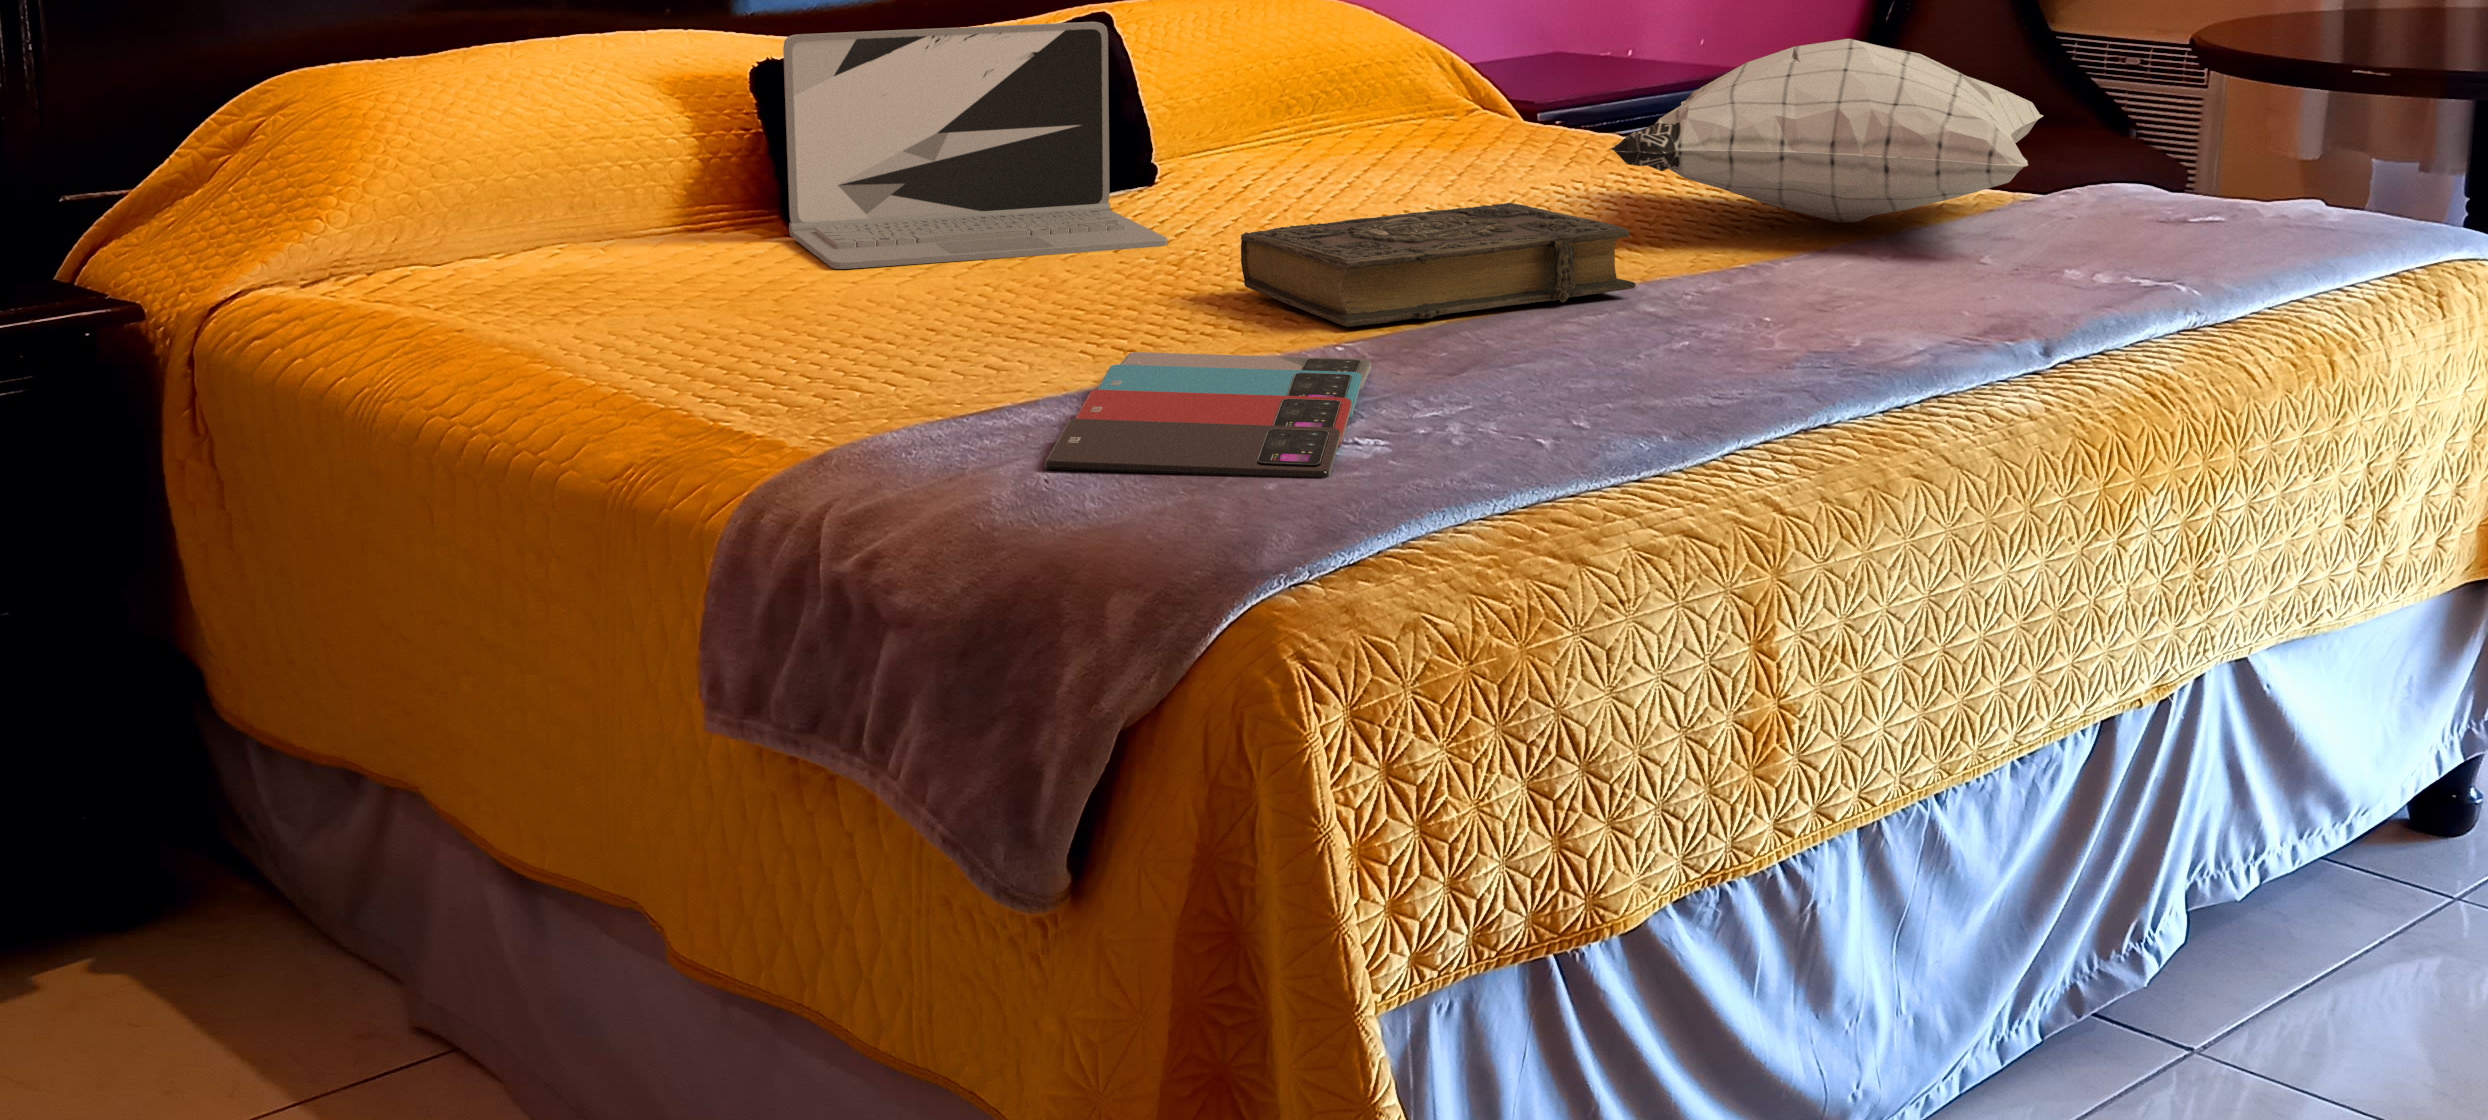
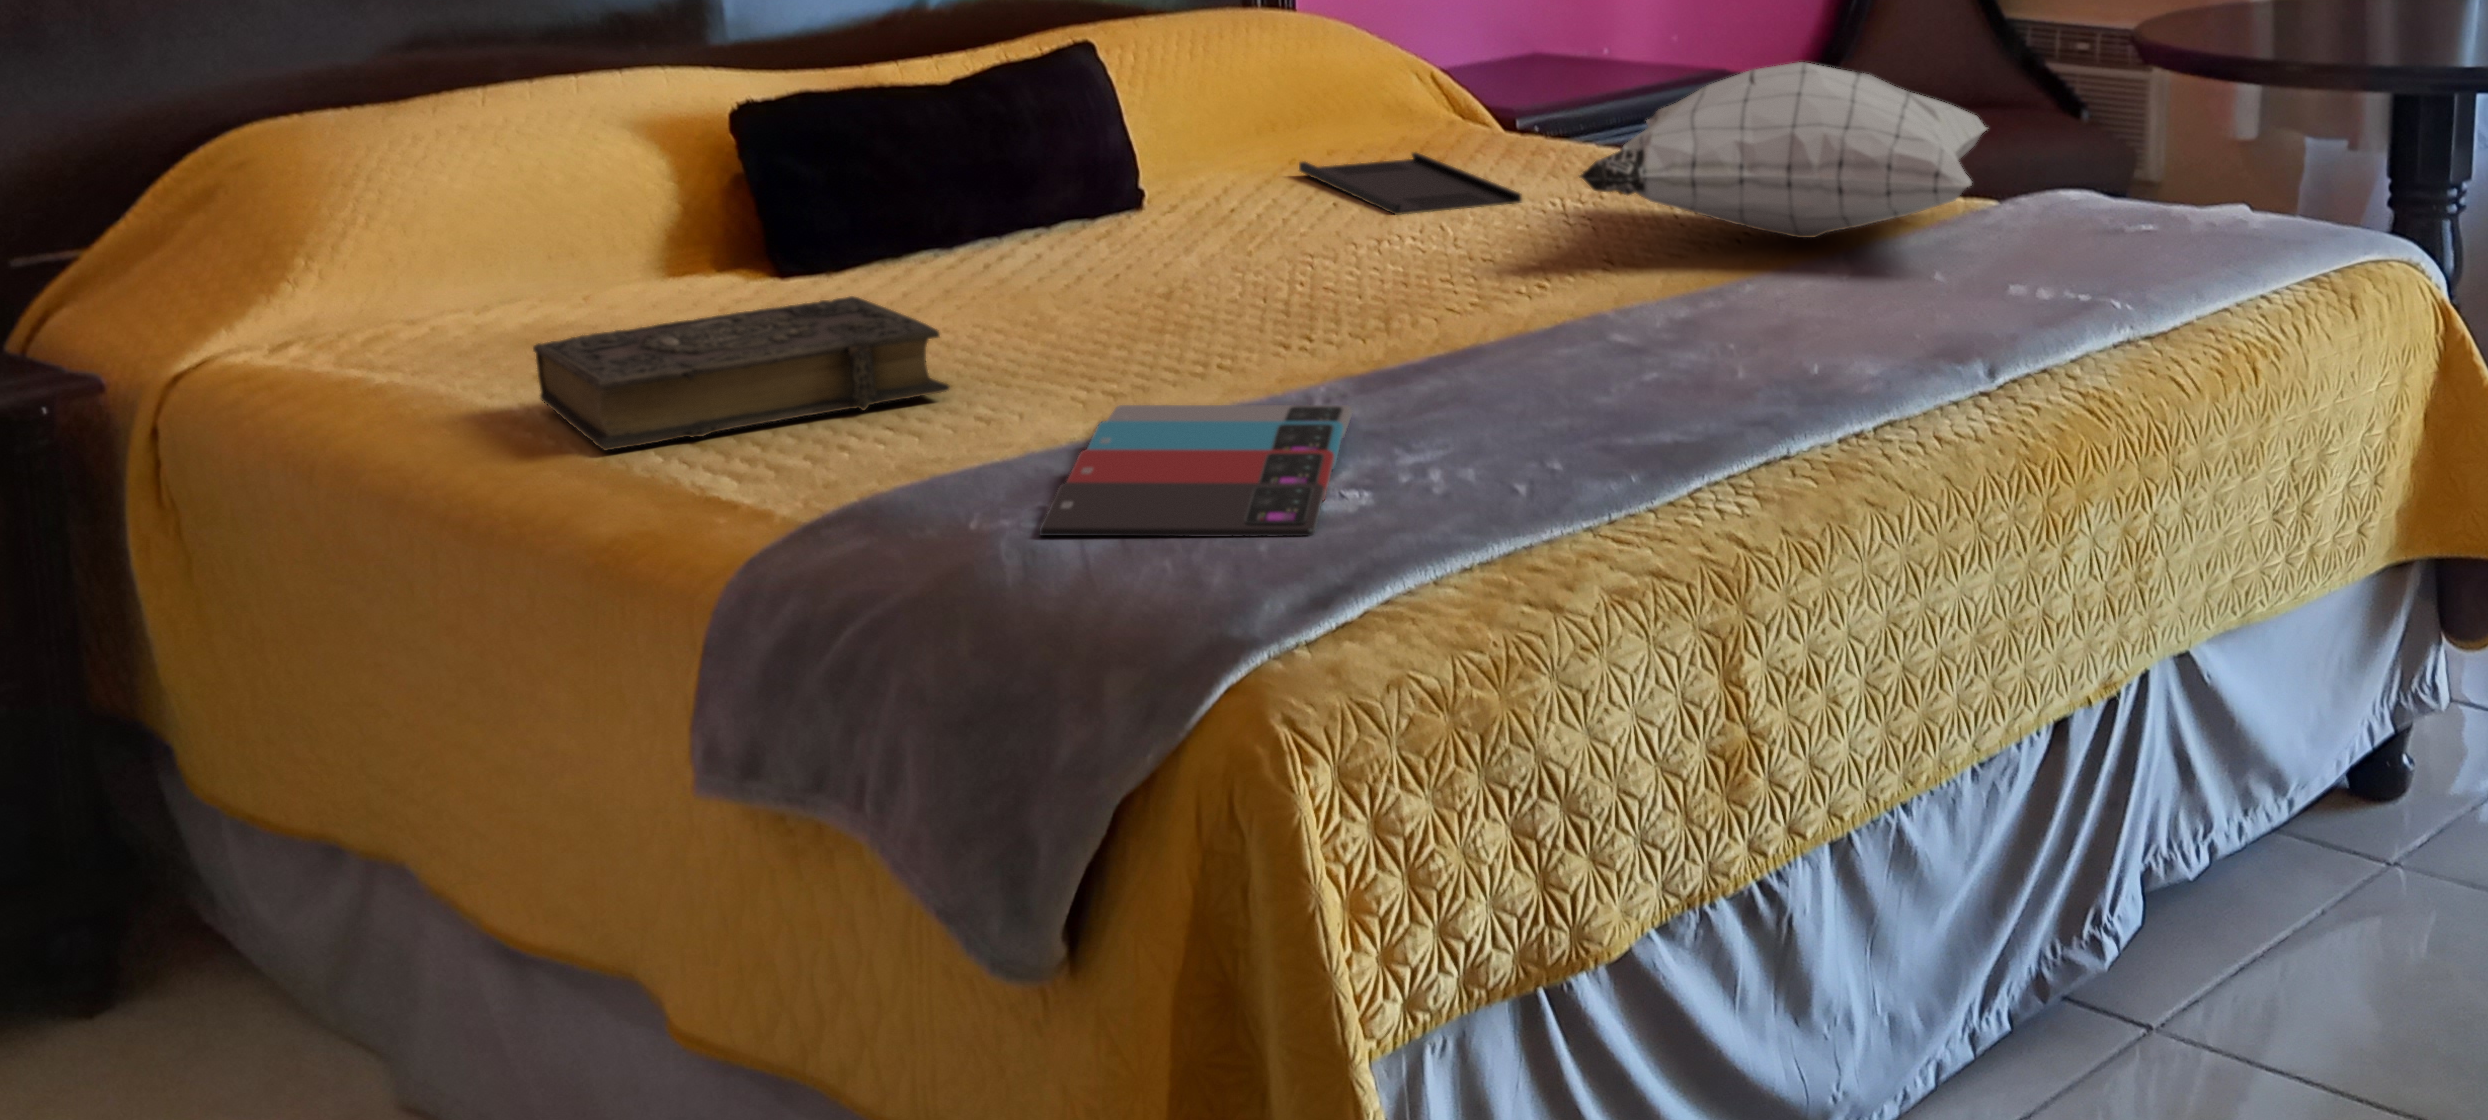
laptop: present [783,22,1167,269] -> none [758,58,1150,316]
tray: none [1322,138,1549,194] -> present [1299,153,1522,215]
book: present [1241,203,1636,327] -> present [533,296,950,450]

